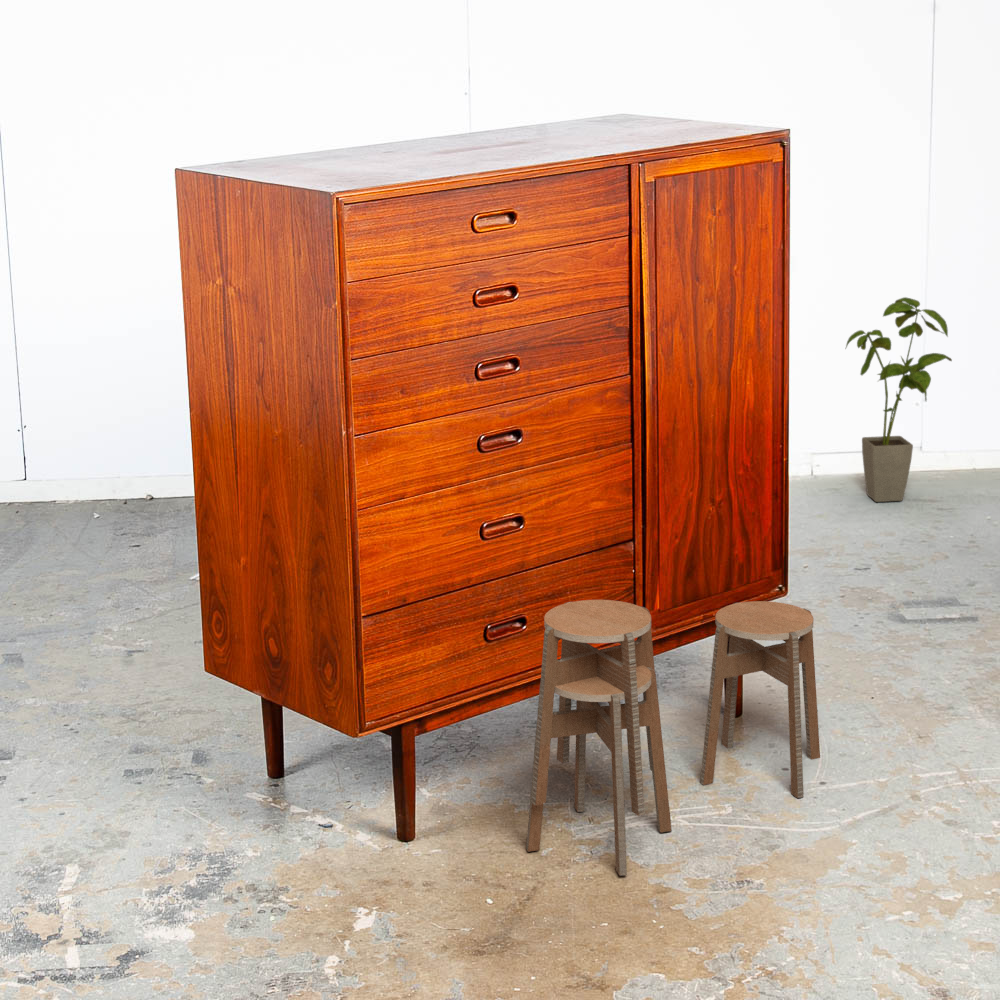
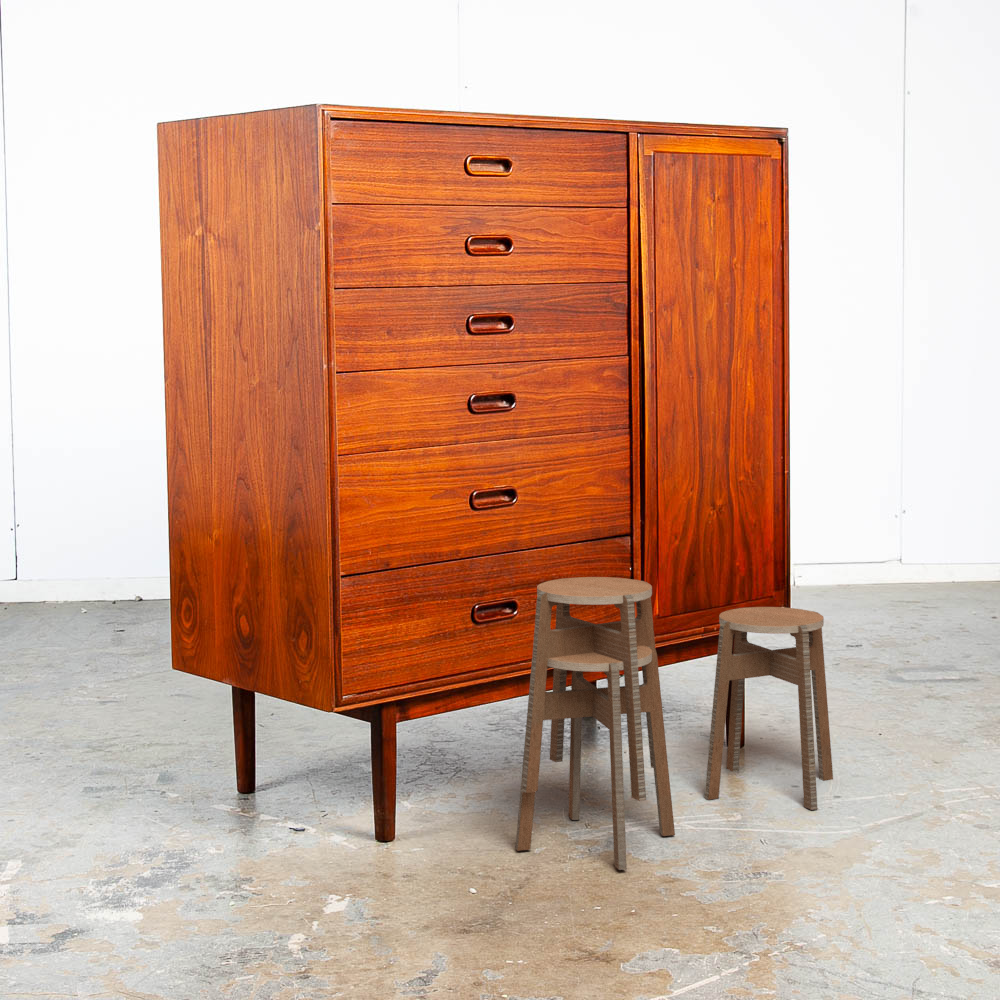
house plant: present [846,297,952,502] -> none [841,386,948,595]

